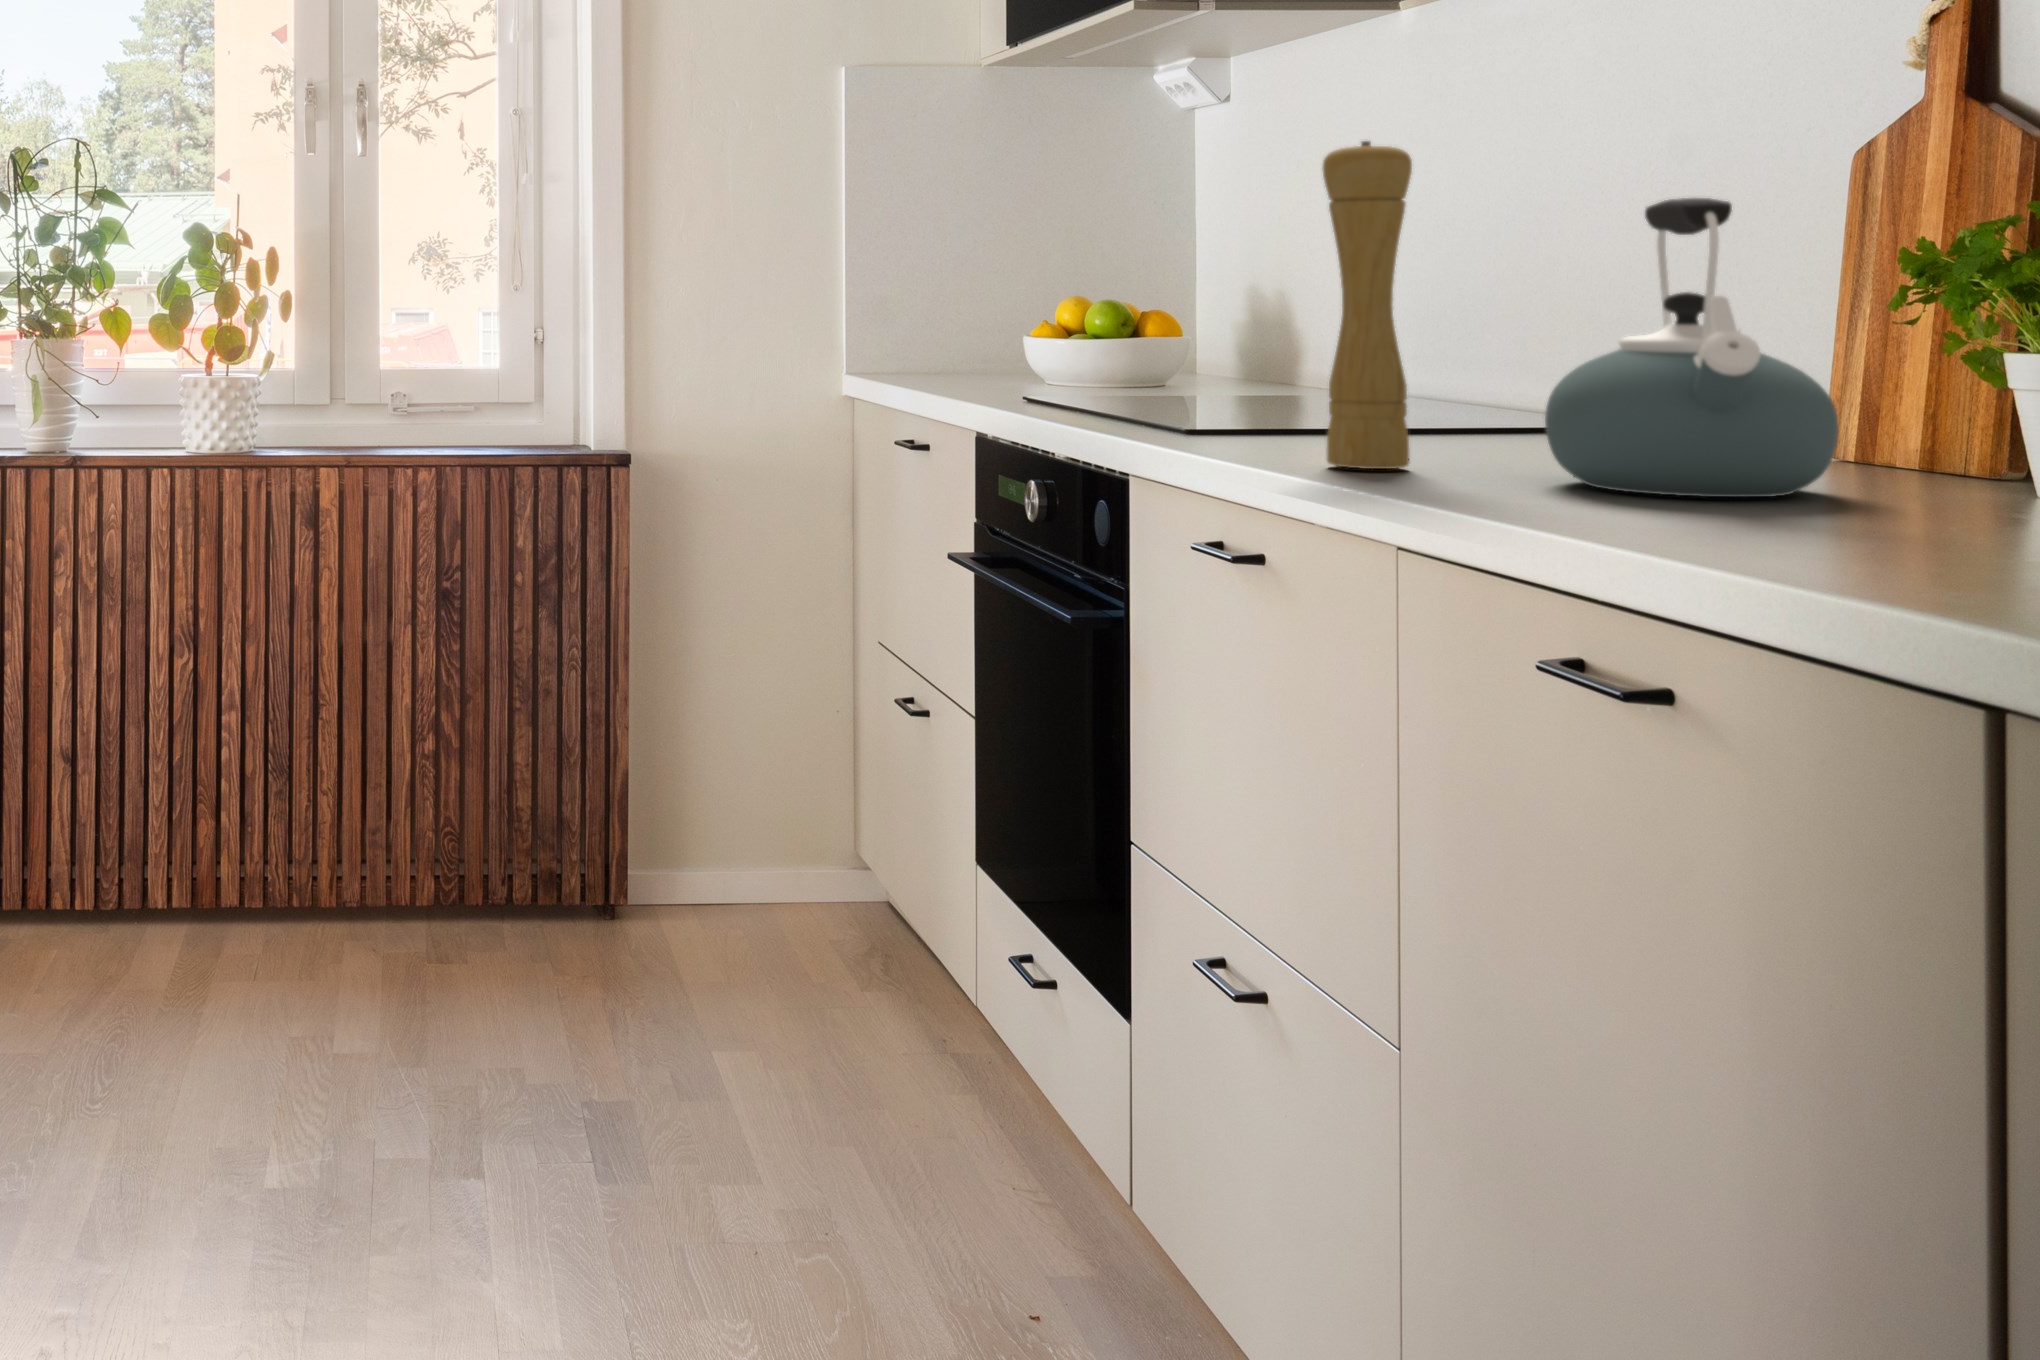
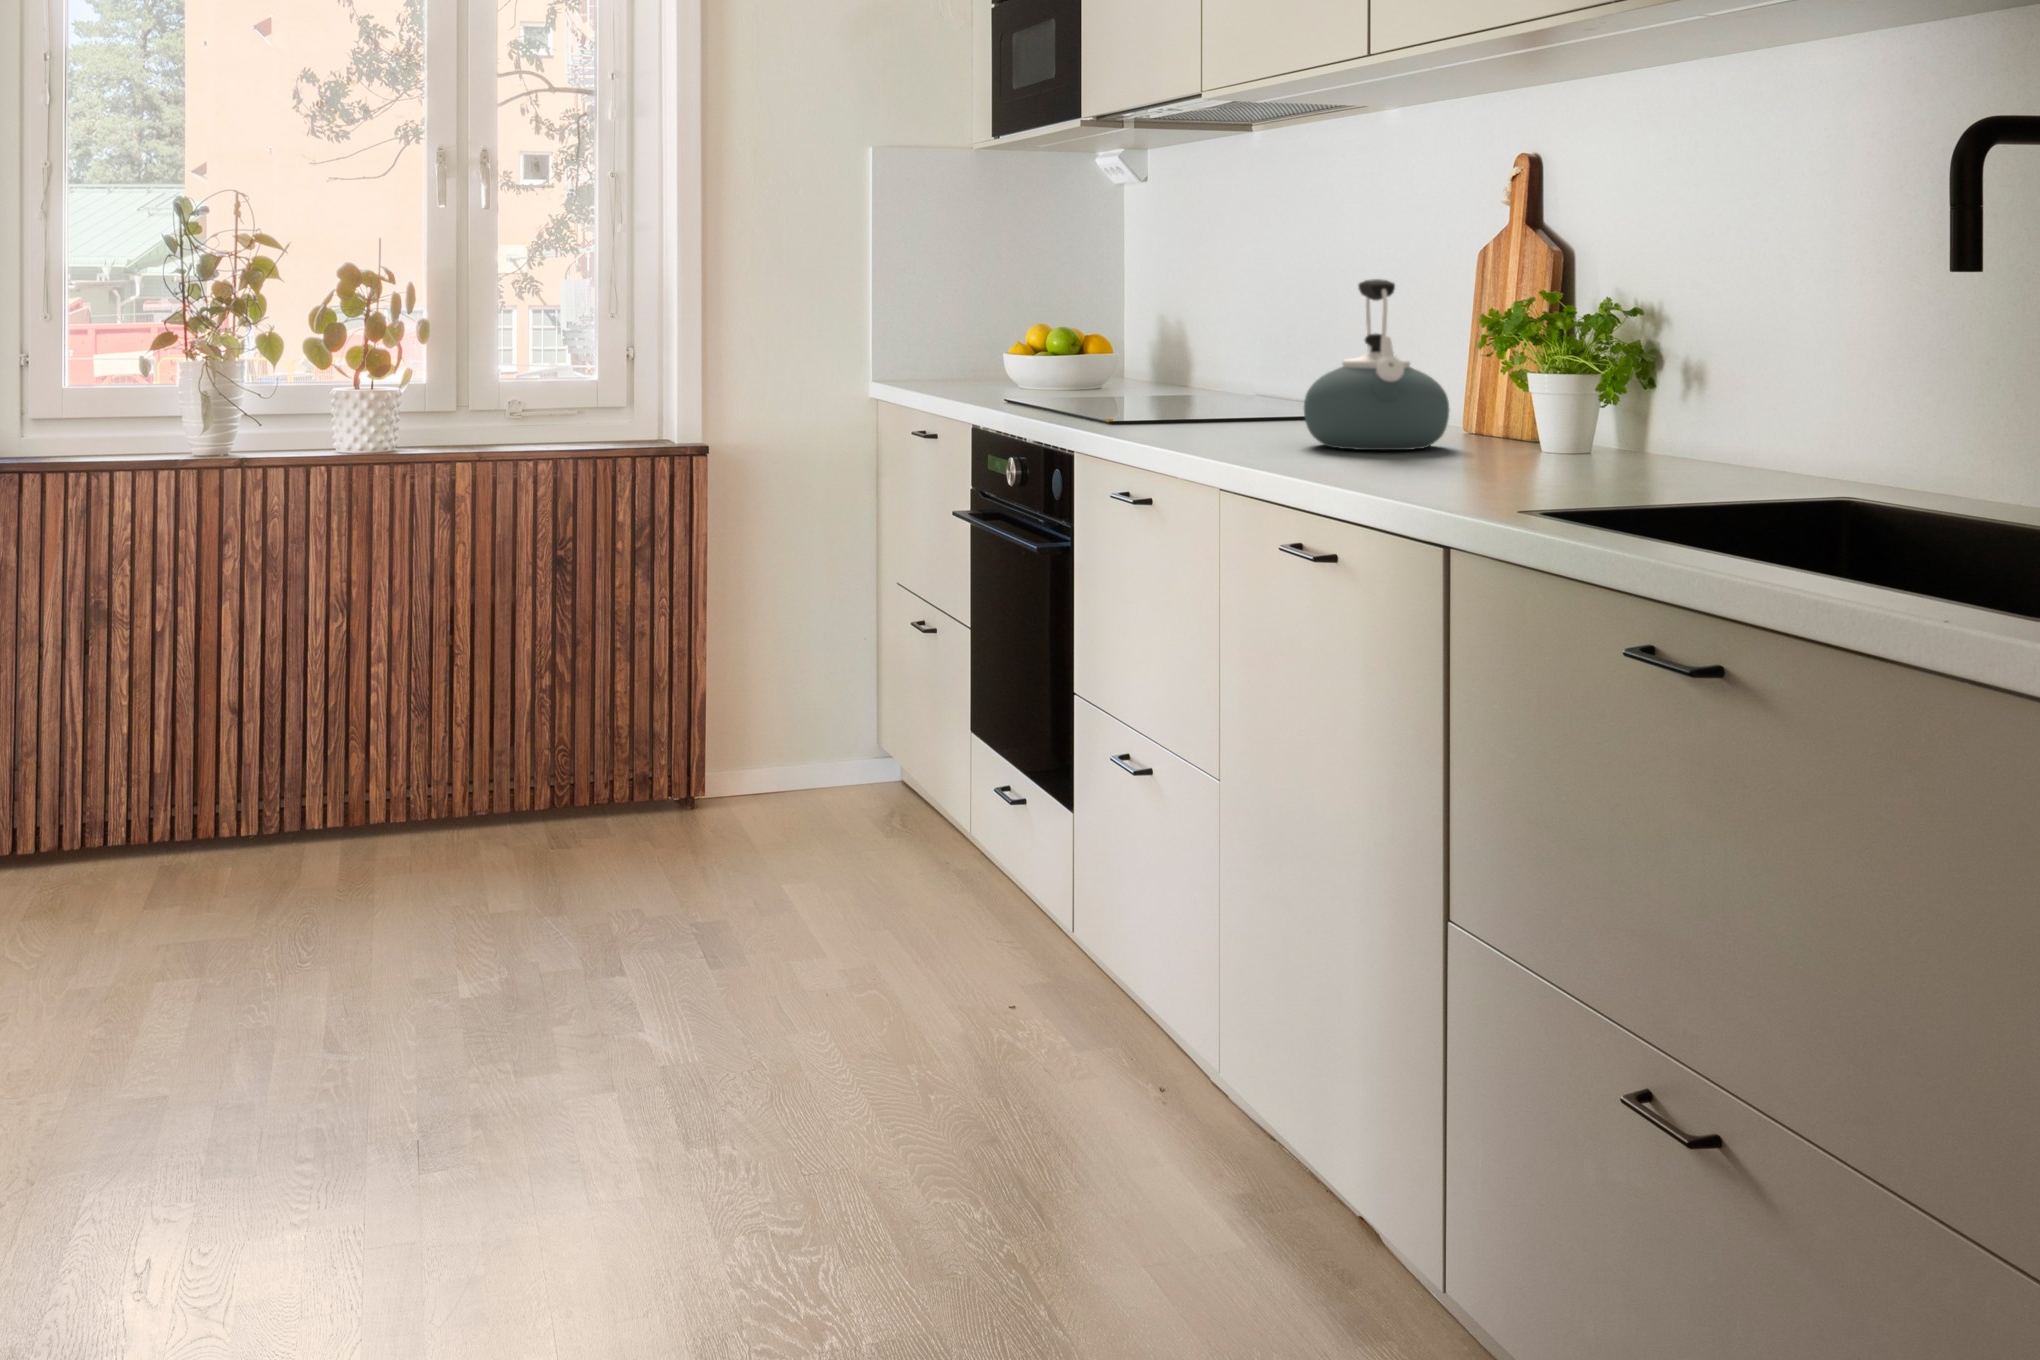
pepper mill: present [1322,141,1412,469] -> none [1186,239,1236,439]

